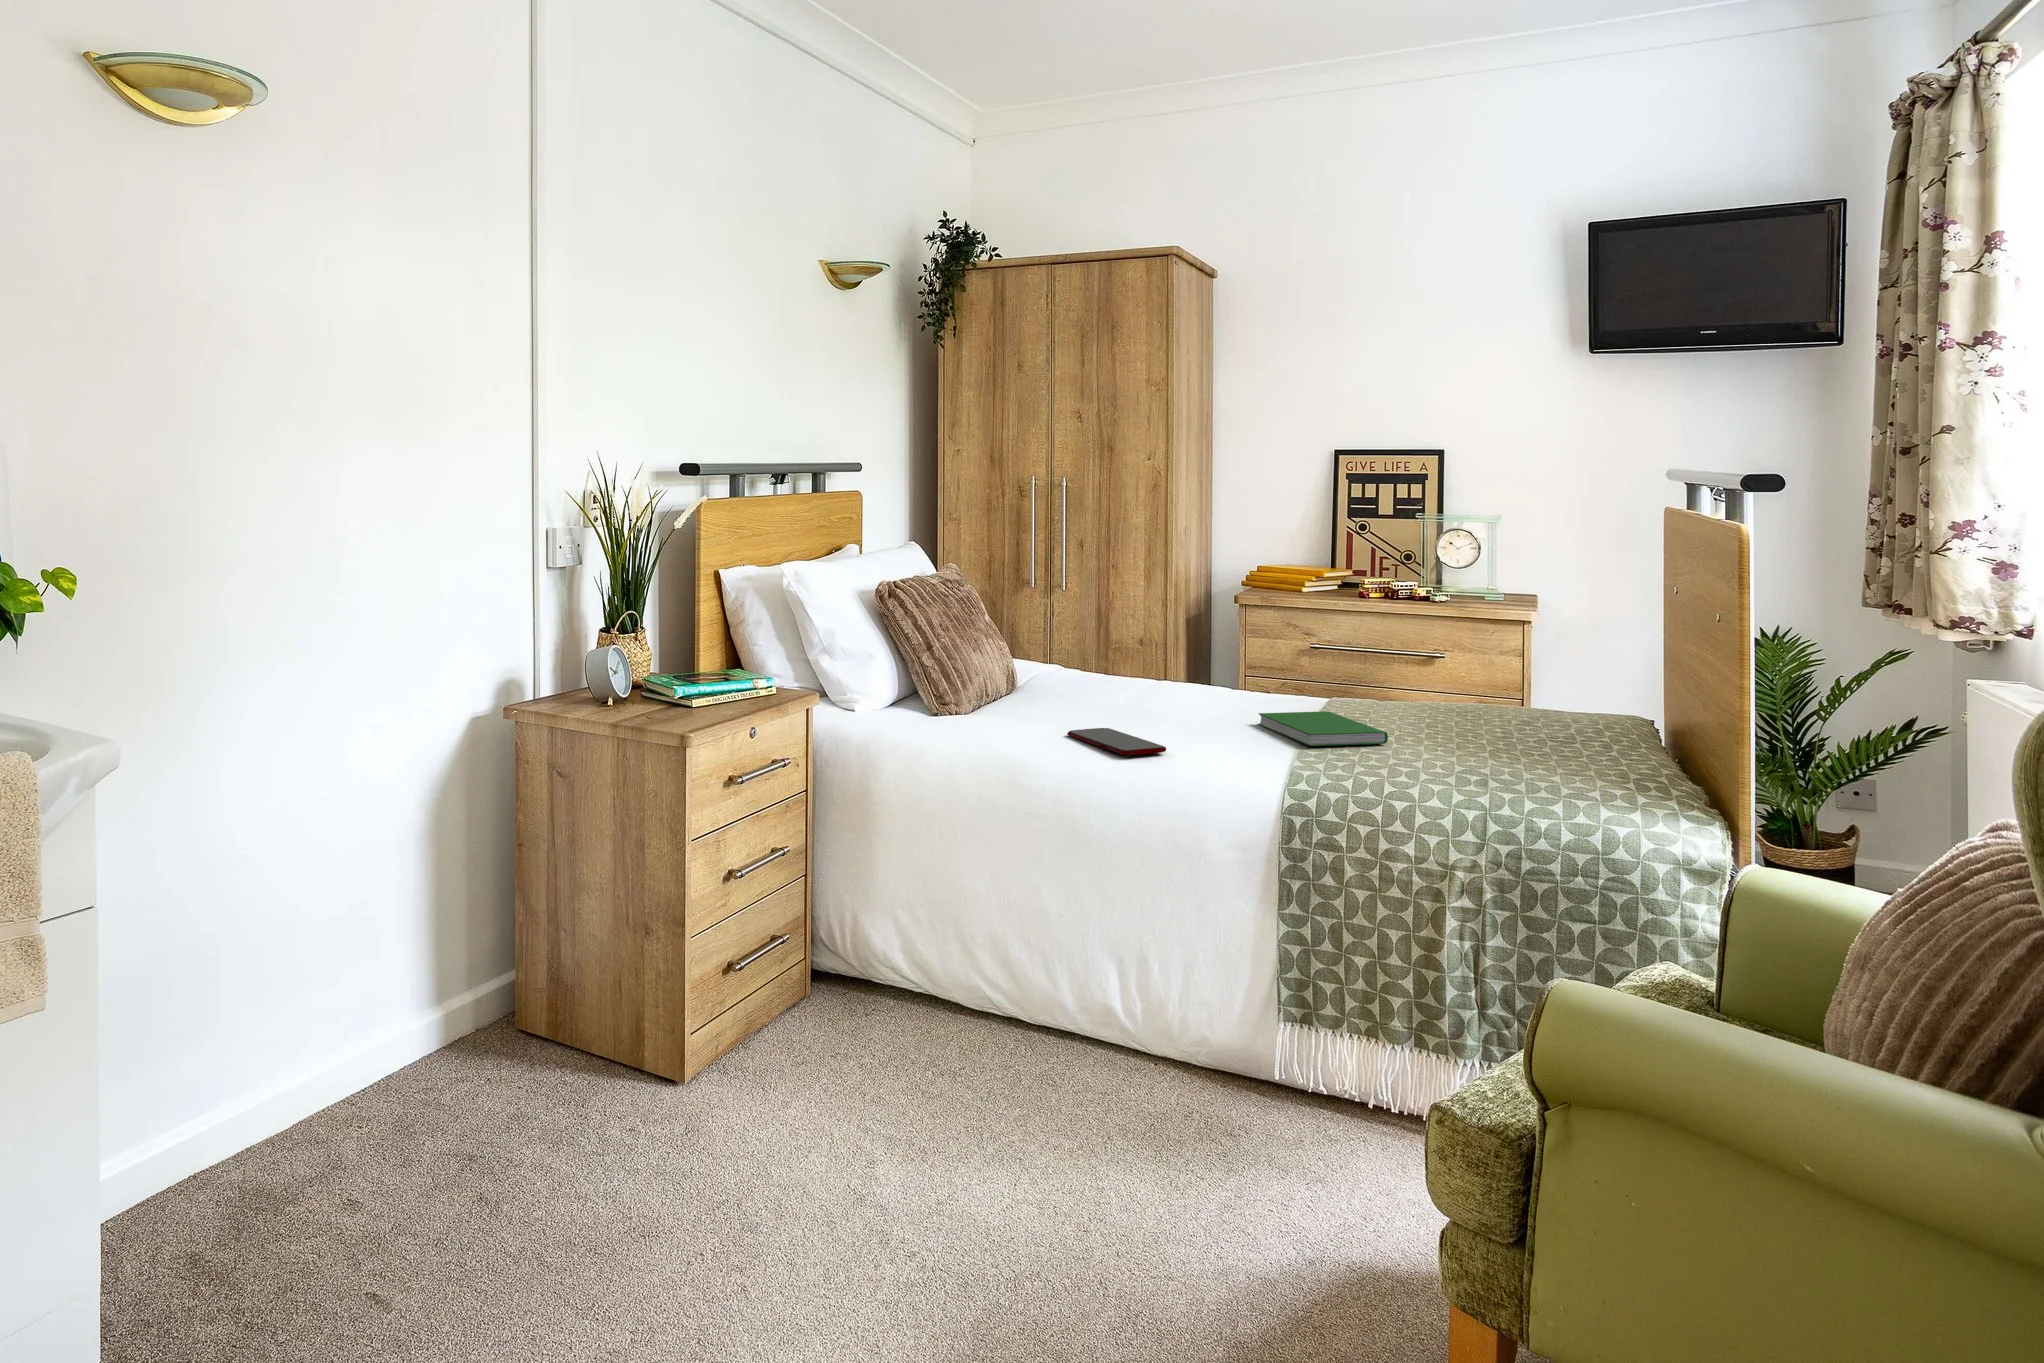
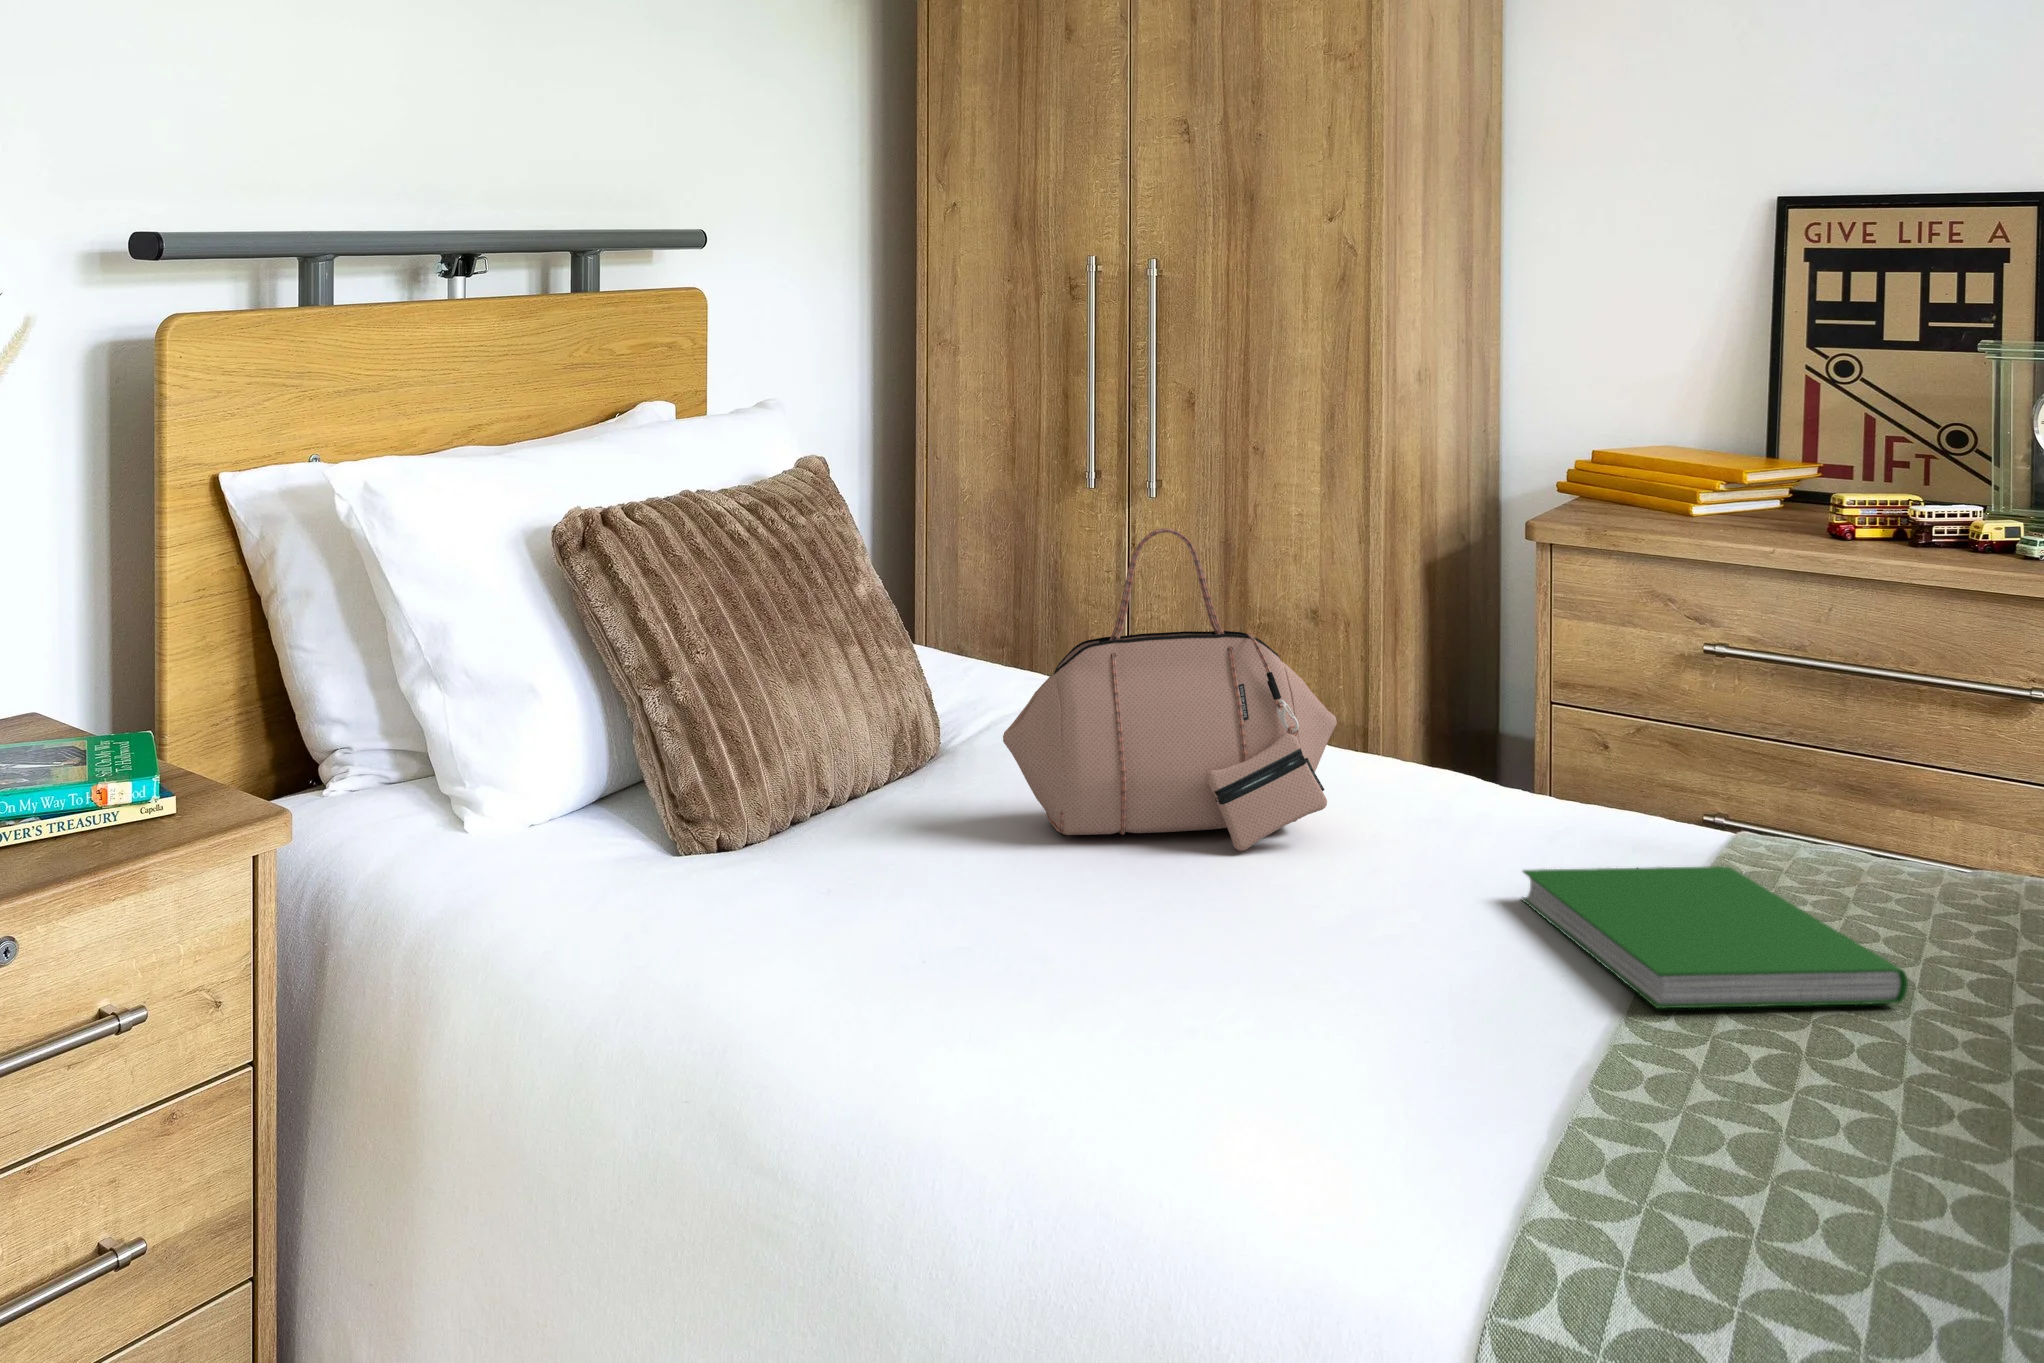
handbag: none [1058,591,1183,714] -> present [1003,528,1337,850]
smartphone: present [1067,728,1166,755] -> none [963,908,1204,1035]

